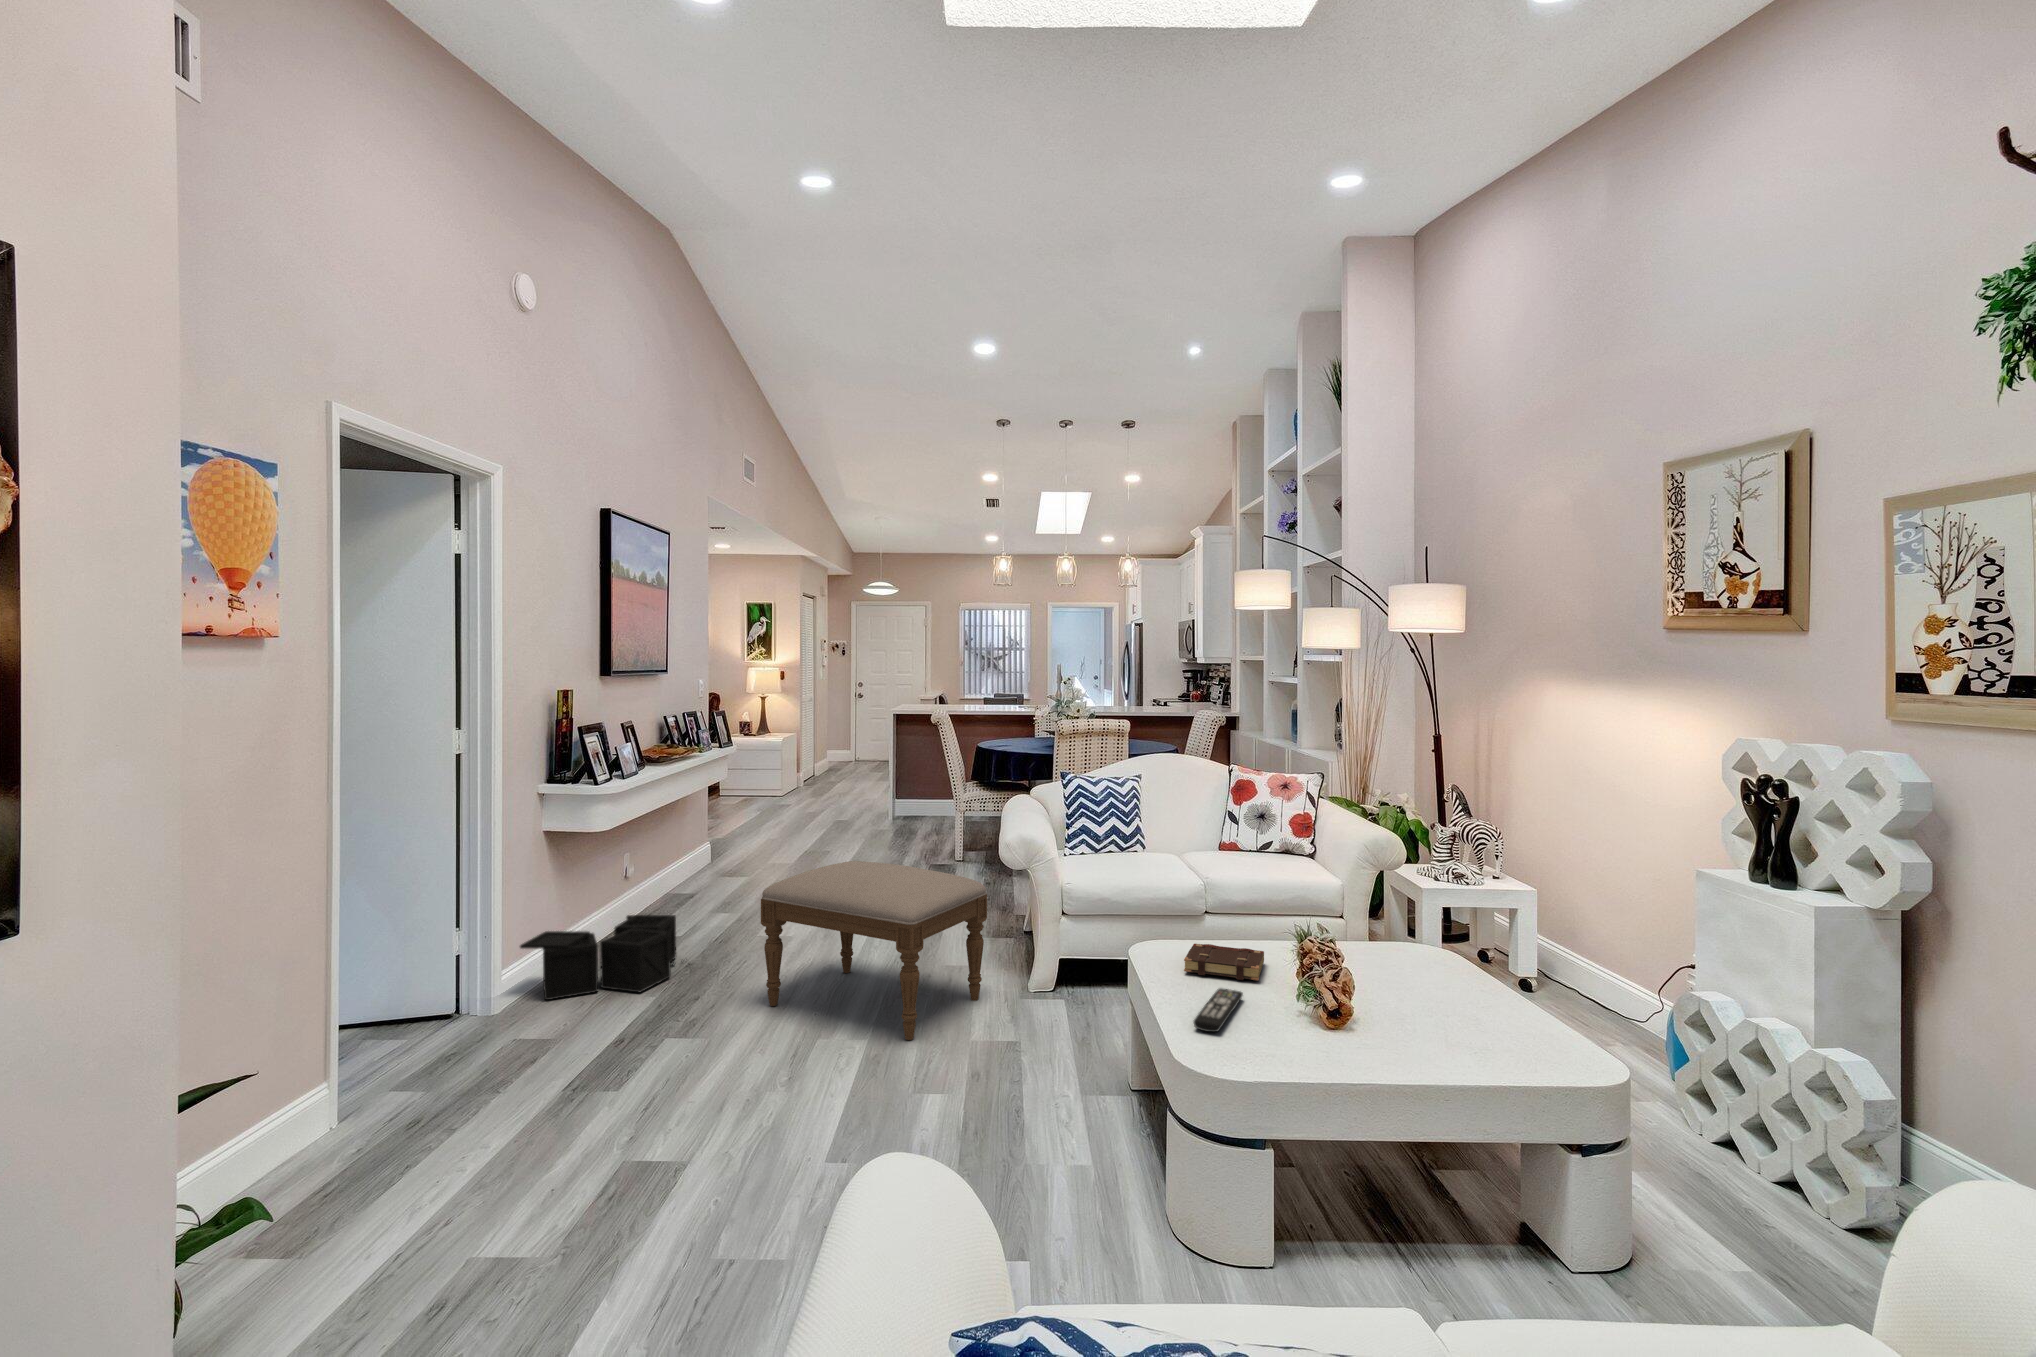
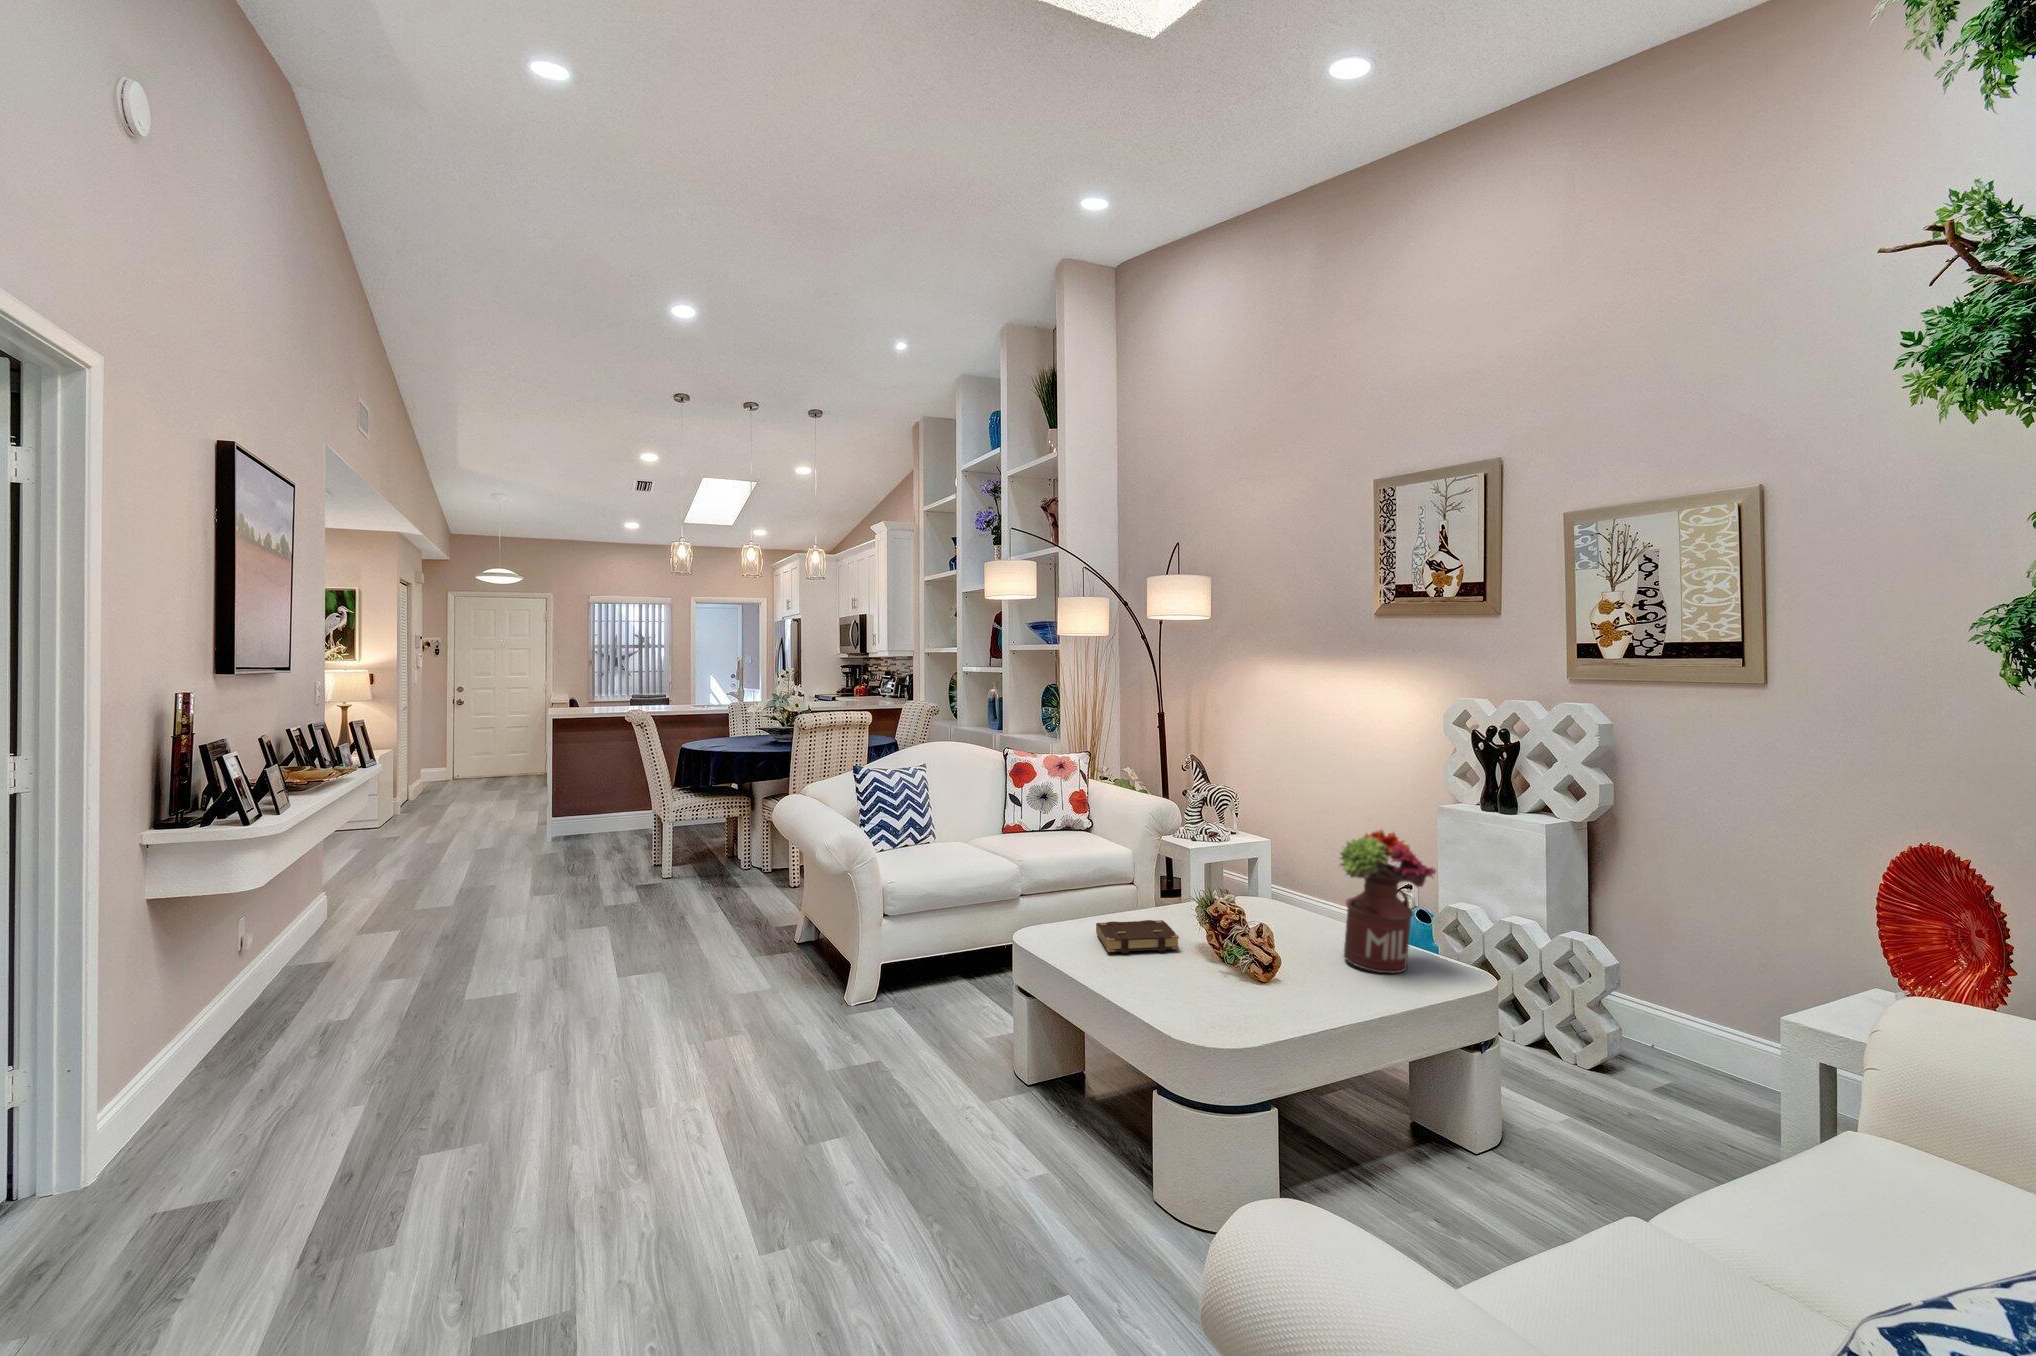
ottoman: present [761,861,987,1040] -> none [536,888,815,1086]
flower arrangement: none [1413,881,1532,1045] -> present [1340,830,1436,973]
storage bin: present [520,915,676,1000] -> none [113,992,393,1152]
remote control: present [1194,988,1243,1032] -> none [1160,962,1205,1008]

